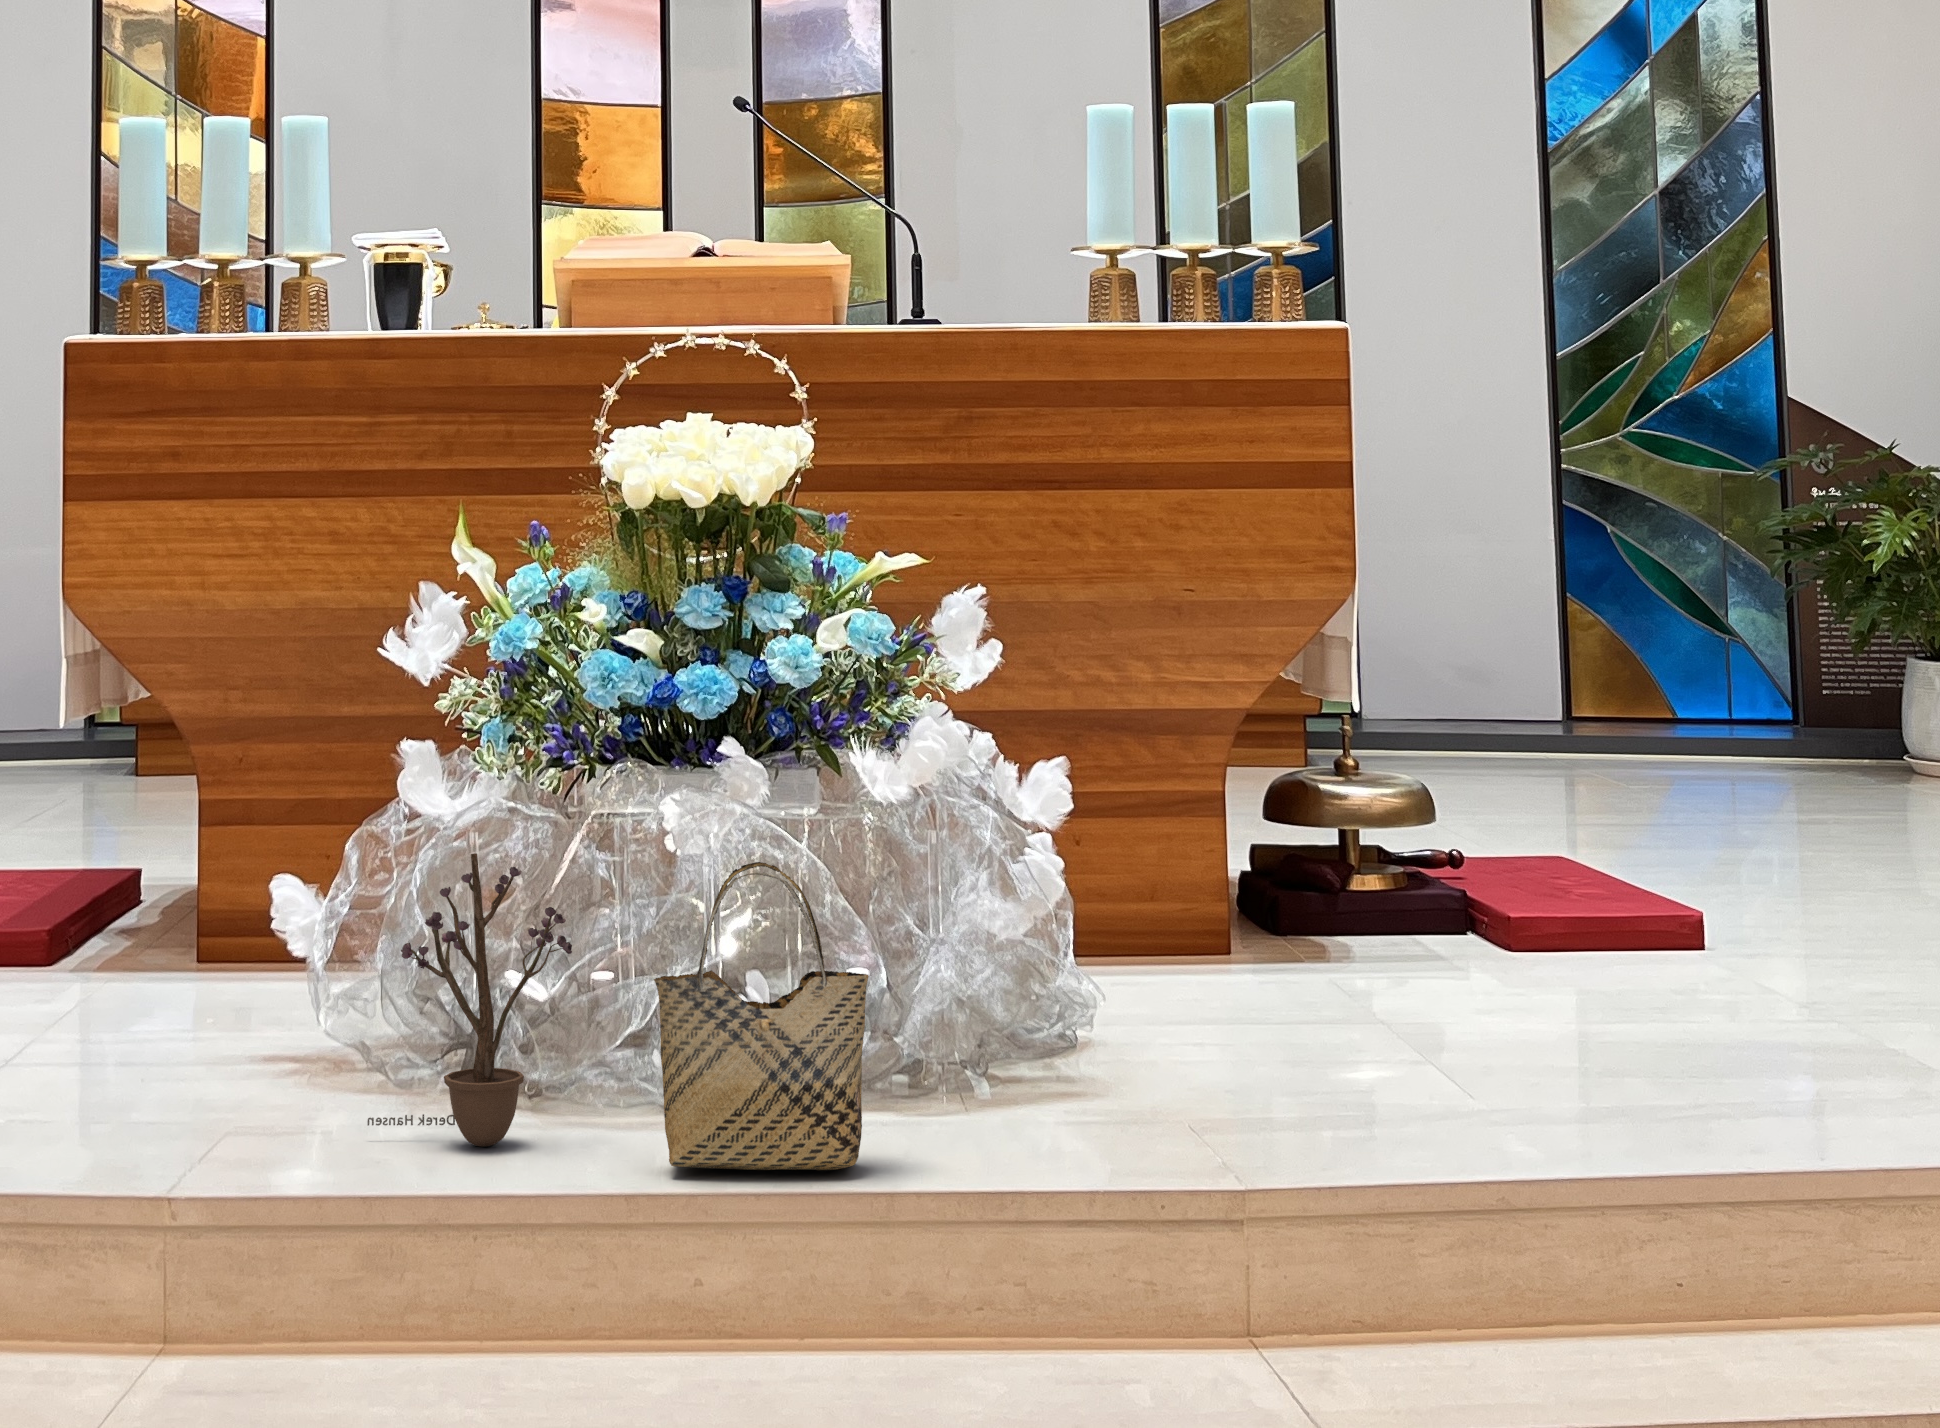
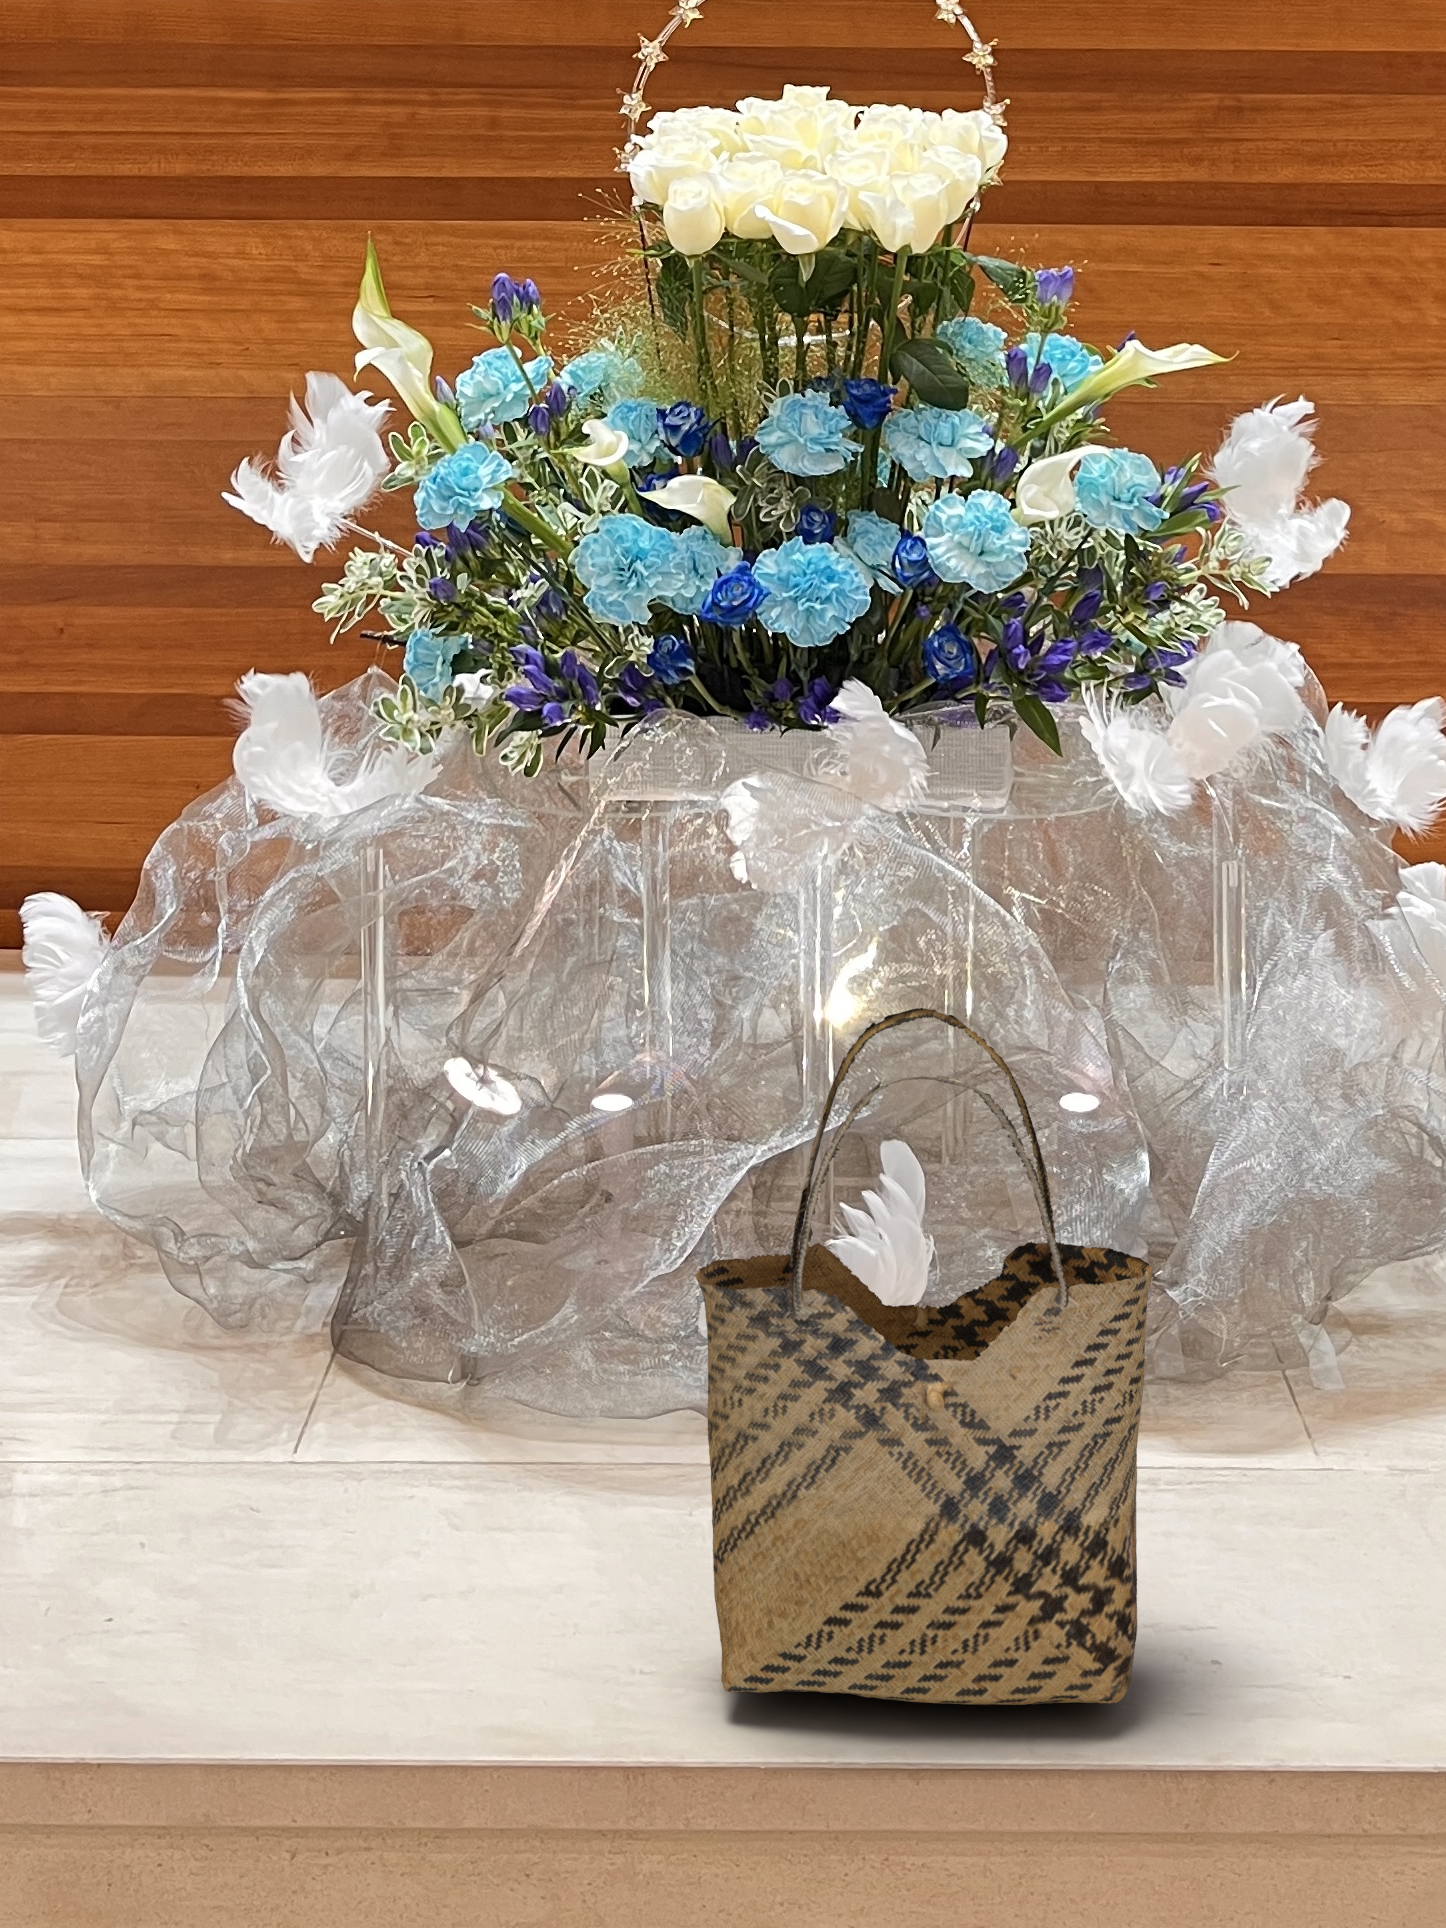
decorative plant: present [367,853,572,1146] -> none [116,961,533,1559]

